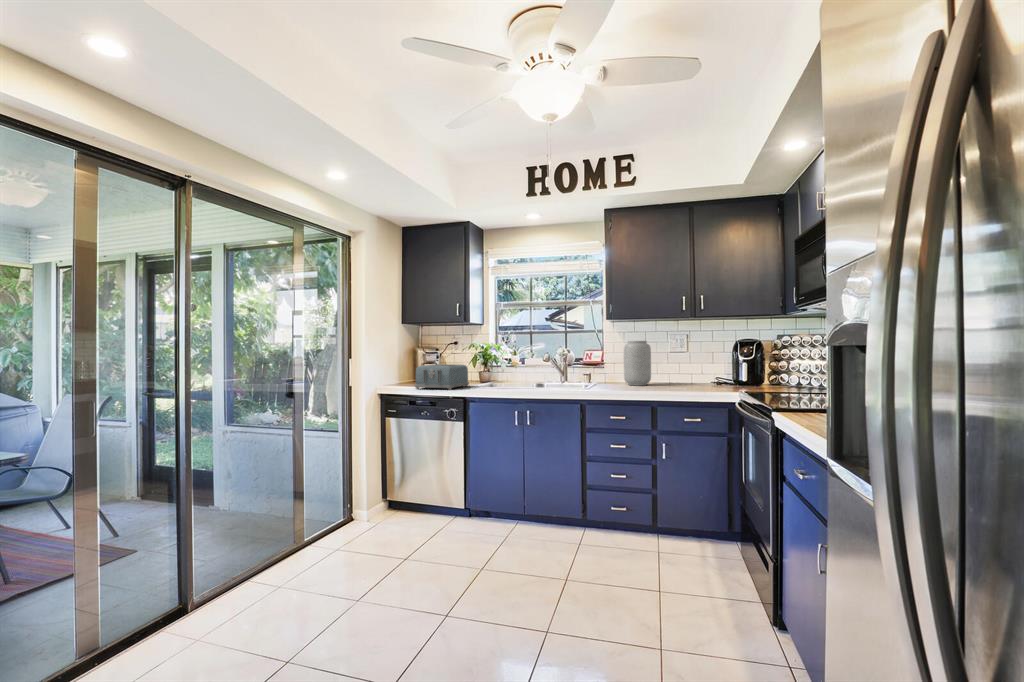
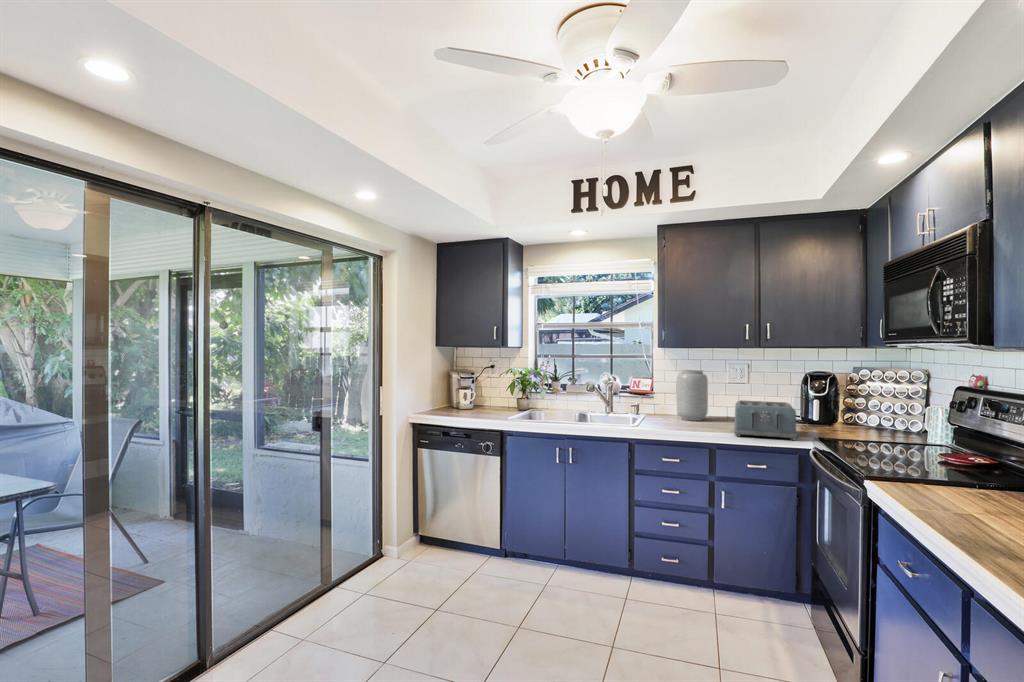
toaster: present [415,364,469,390] -> present [734,400,797,440]

